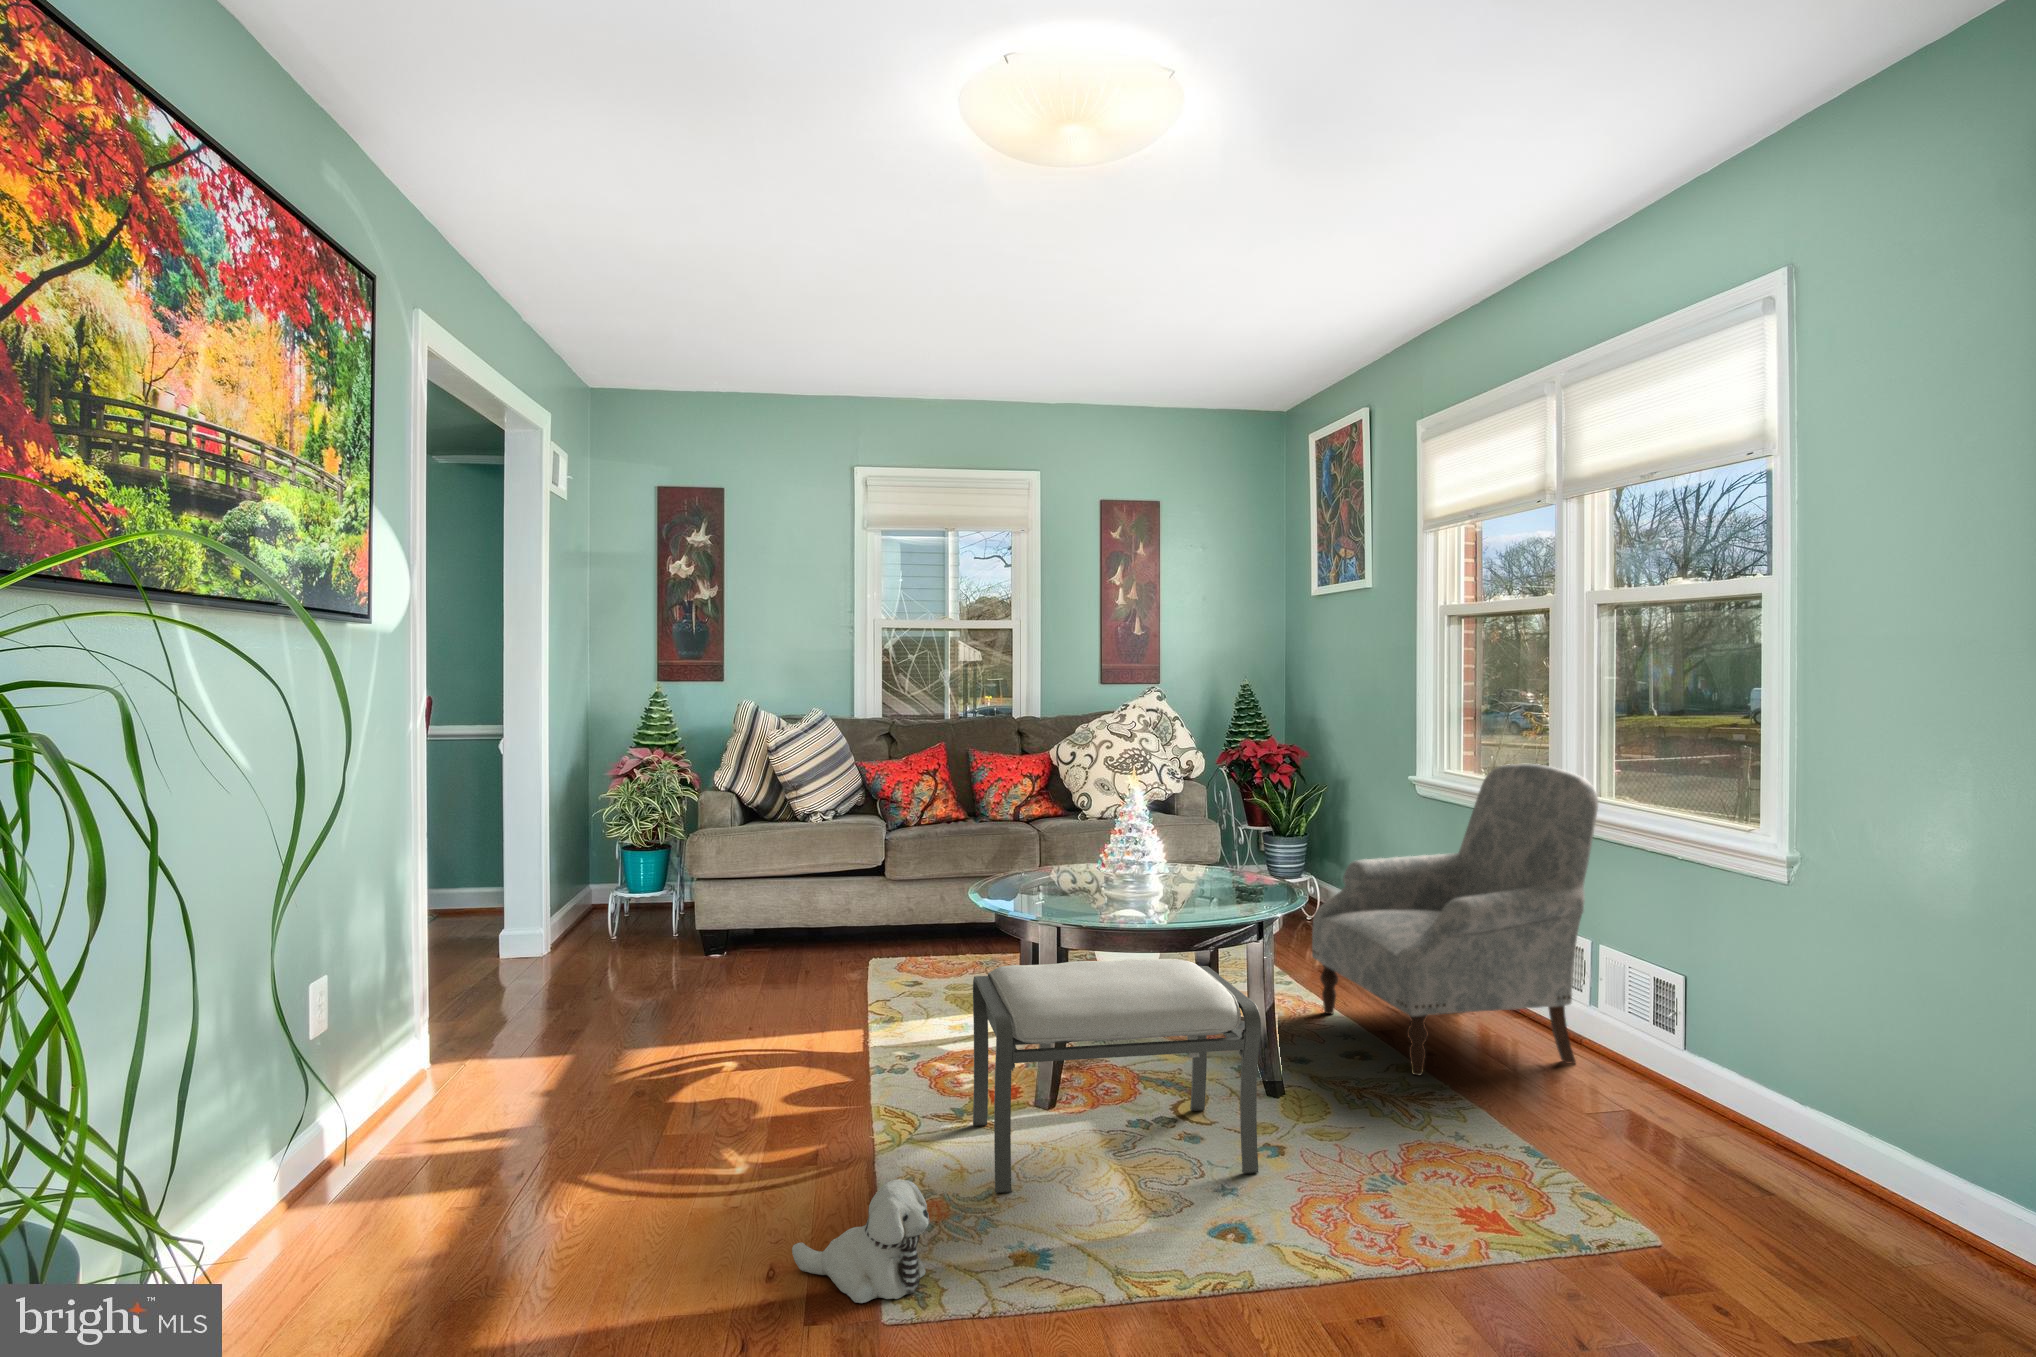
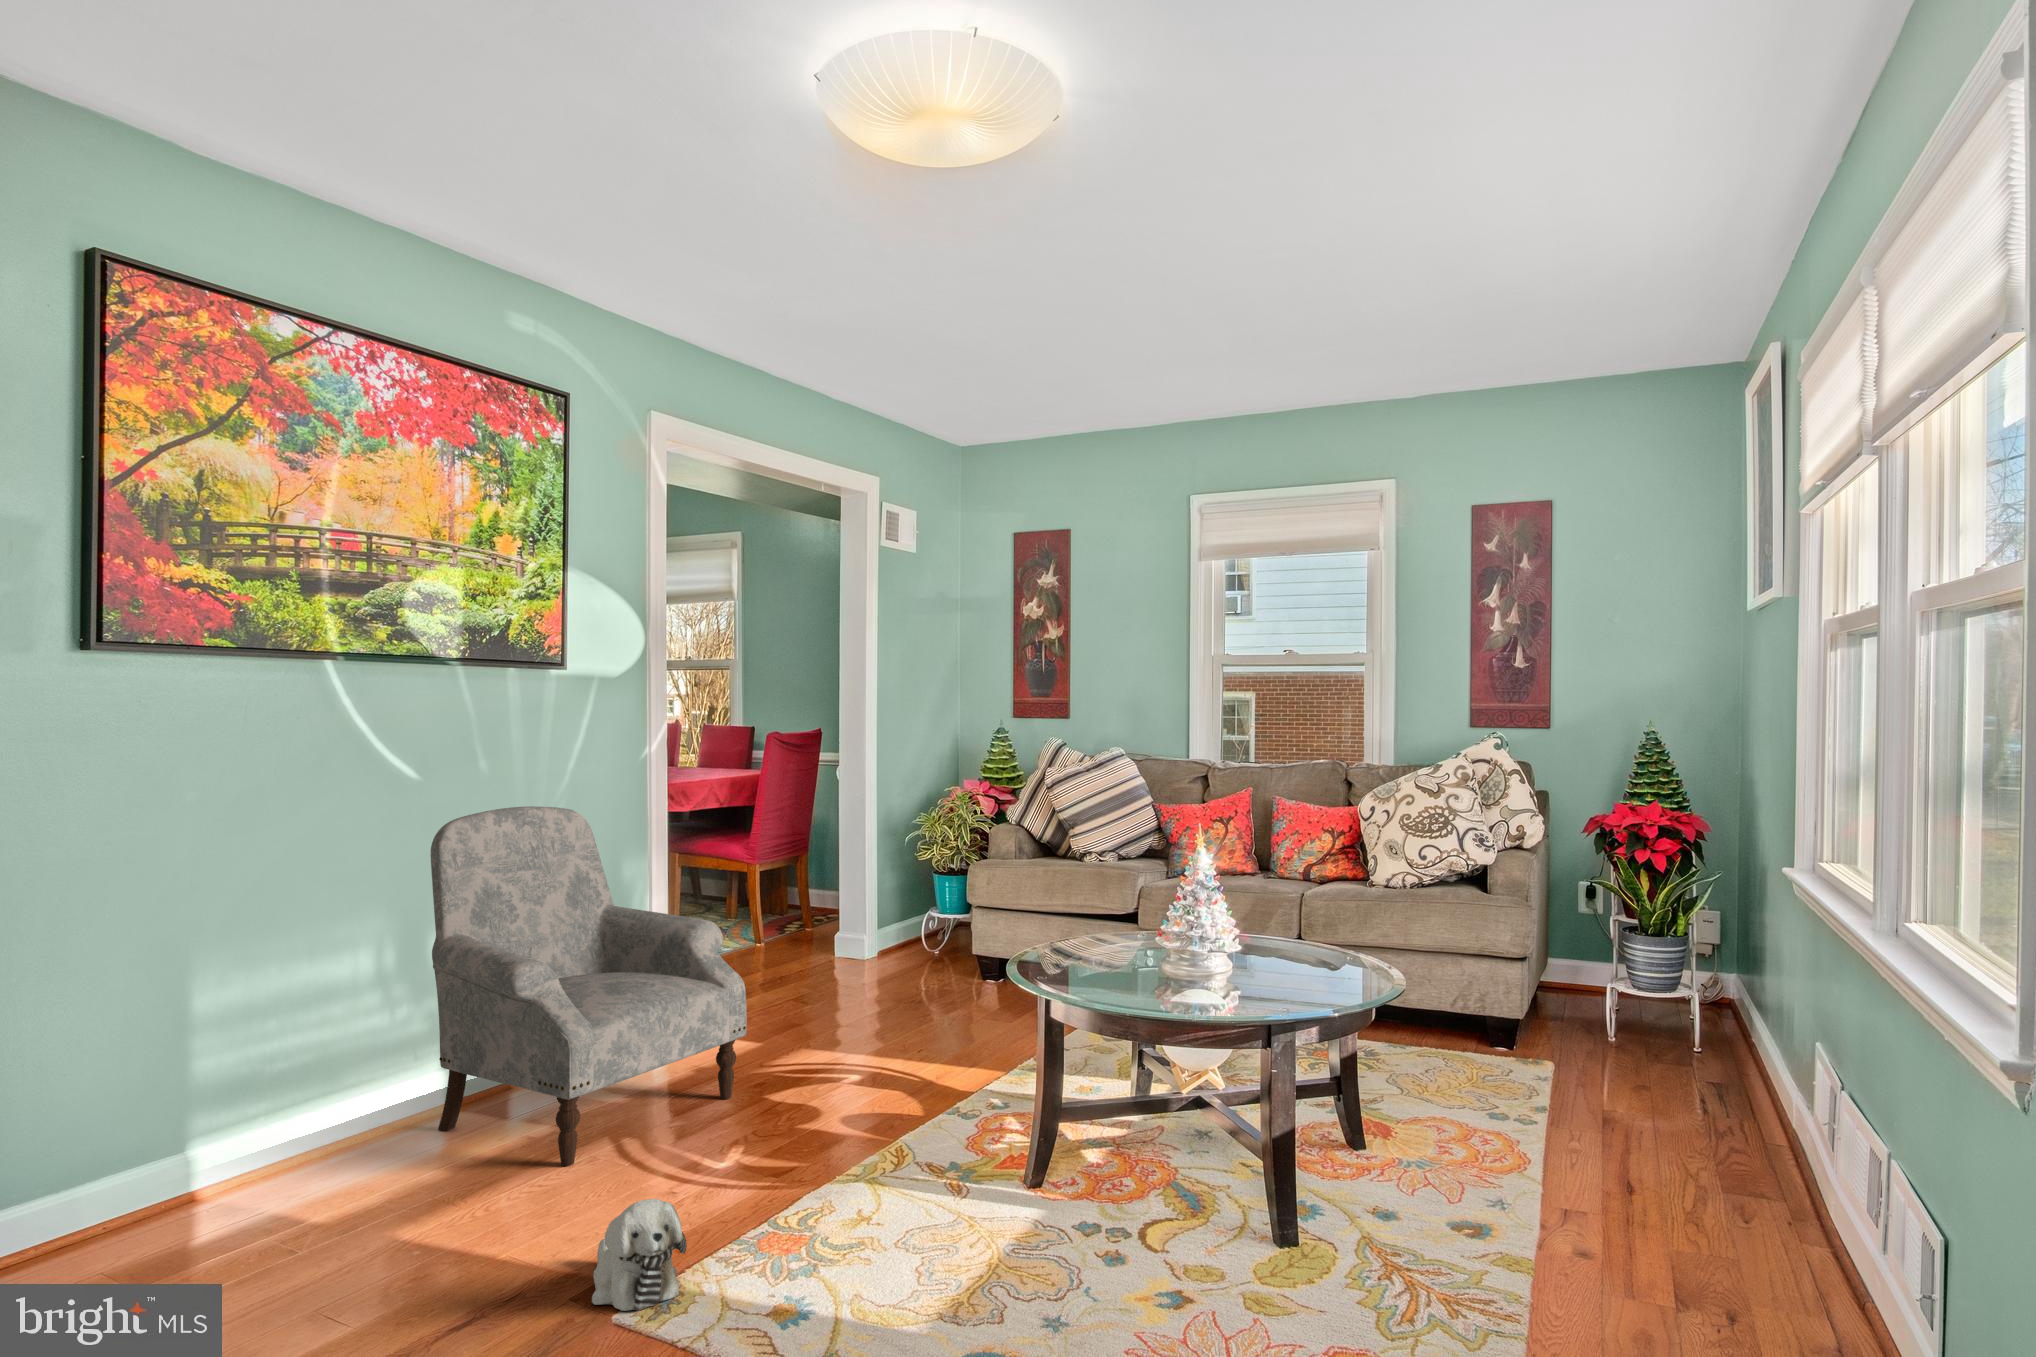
armchair: present [1312,764,1598,1075] -> present [430,806,747,1166]
ottoman: present [973,959,1261,1193] -> none [837,1022,1170,1311]

